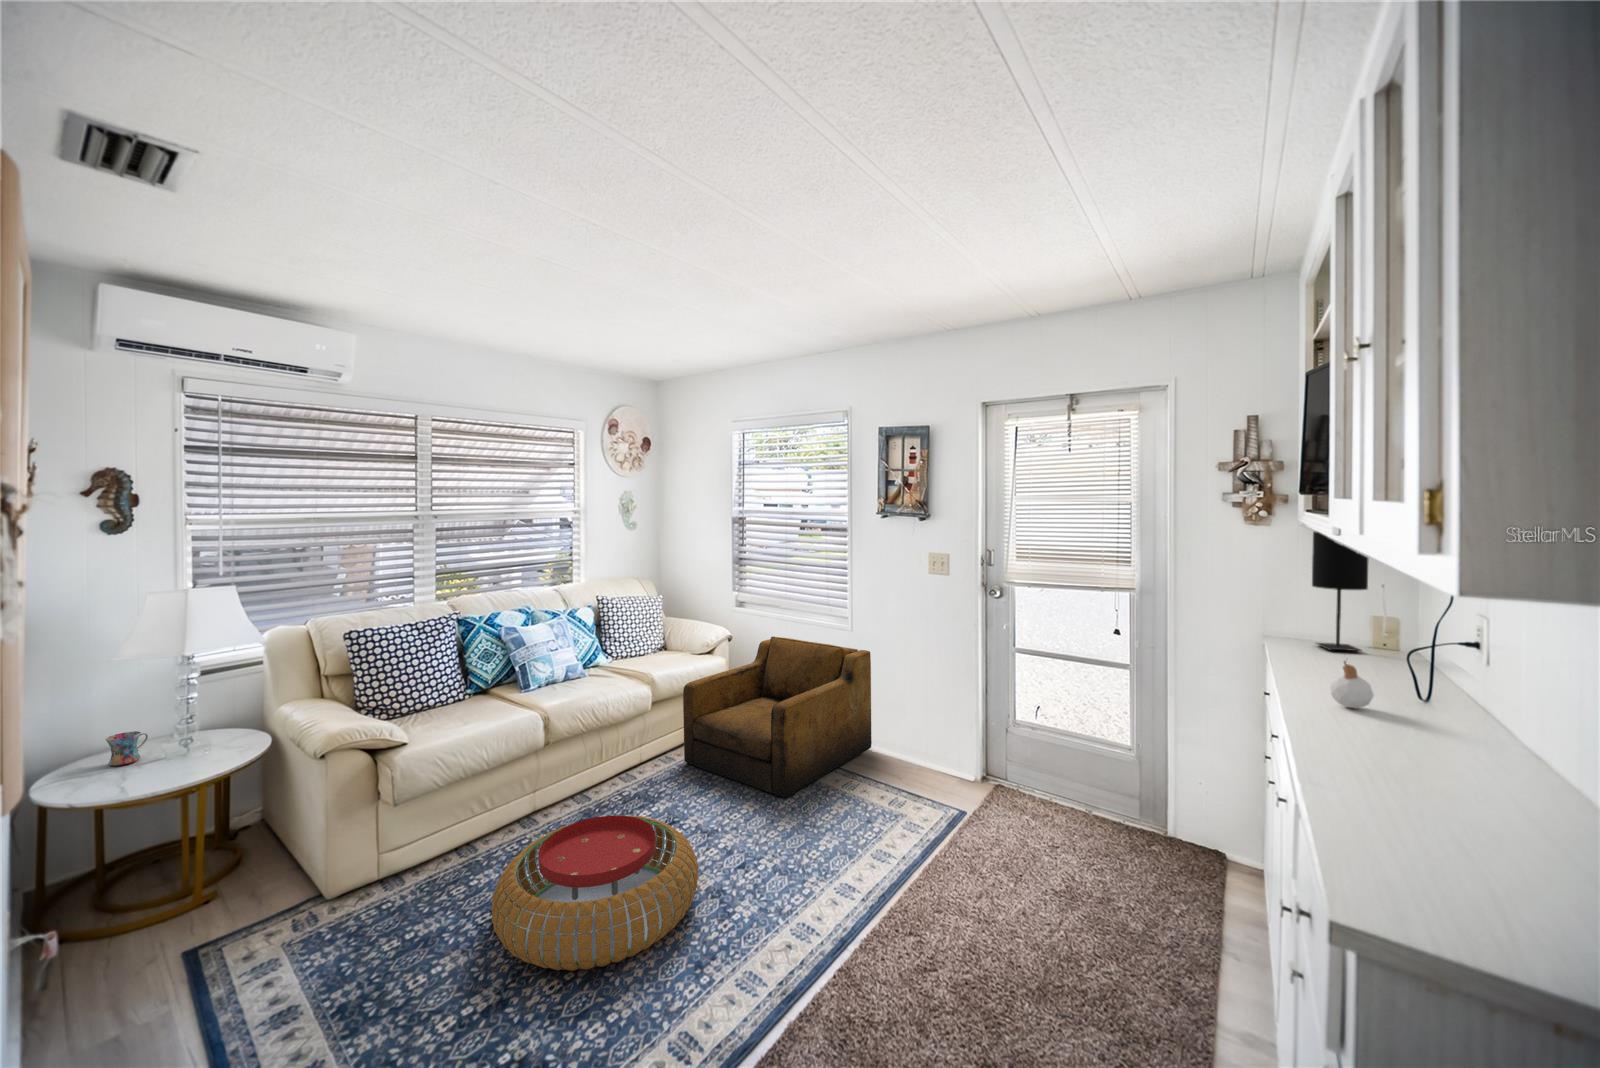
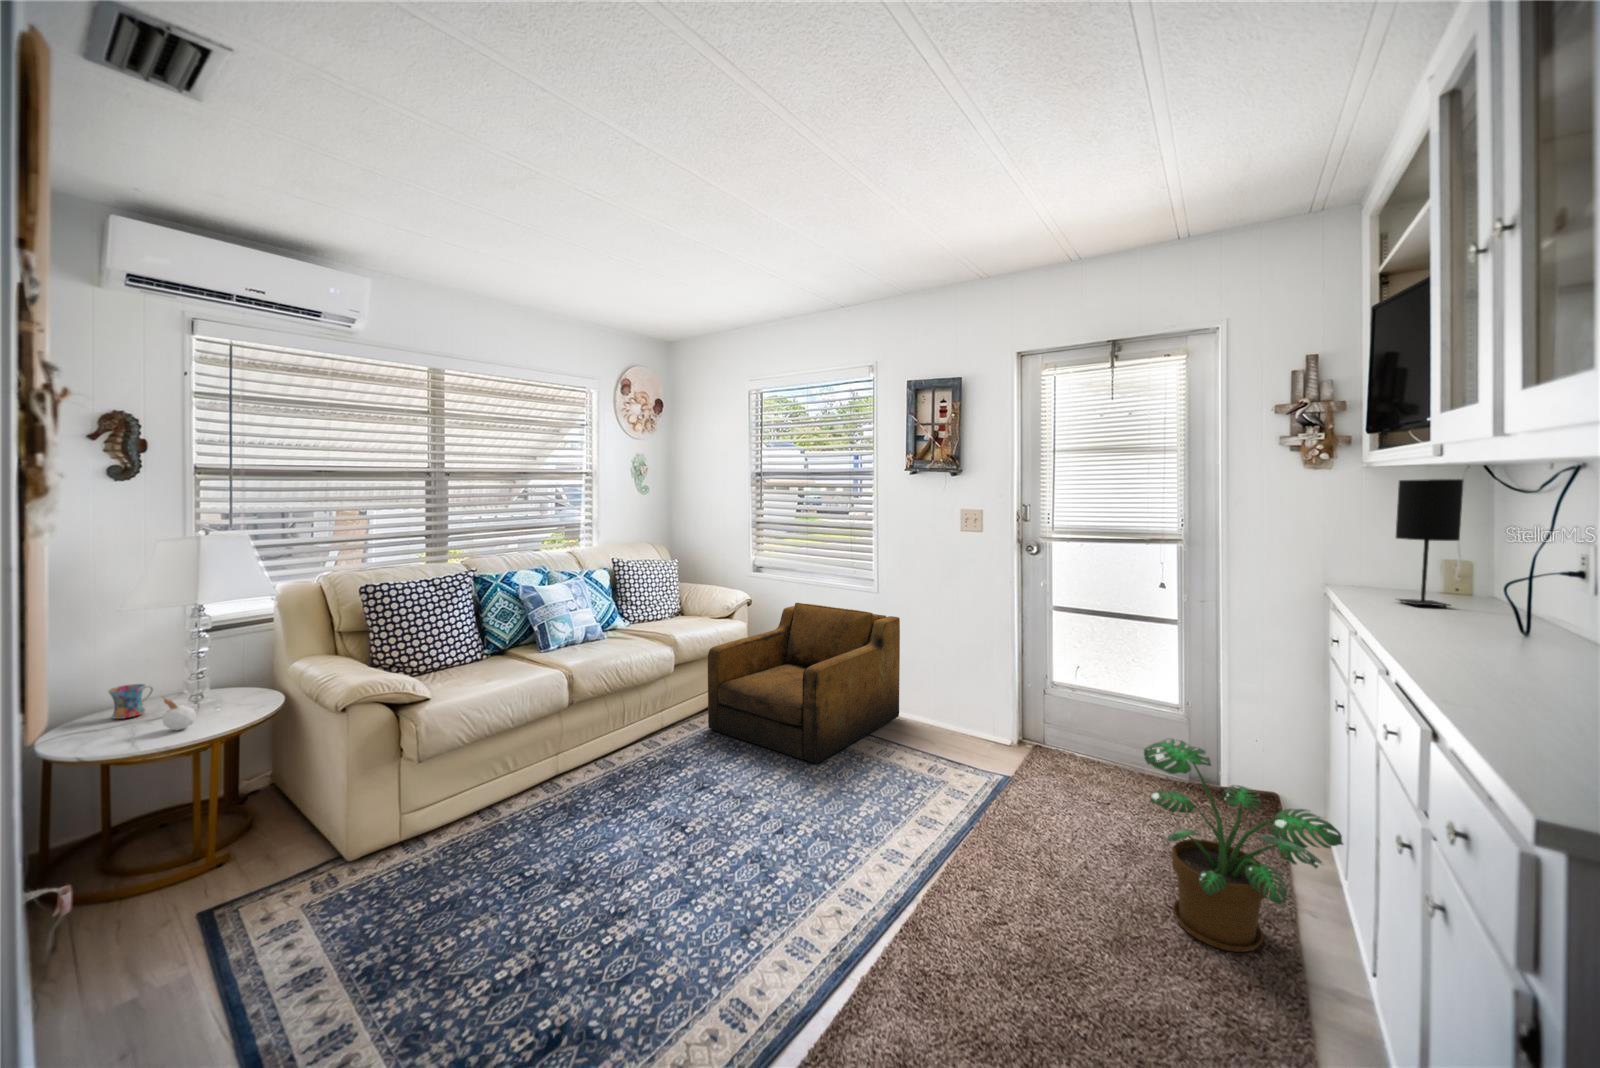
candle: present [1330,661,1374,709] -> present [163,696,196,730]
potted plant: none [1080,776,1250,984] -> present [1144,738,1343,952]
pouf: present [491,815,698,971] -> none [522,776,737,935]

